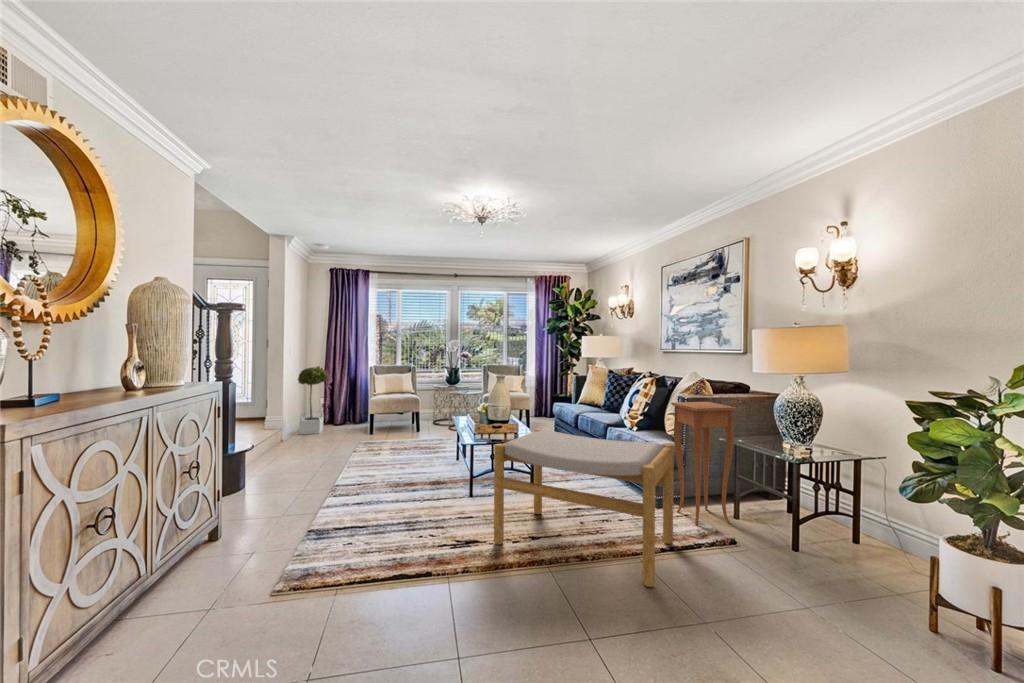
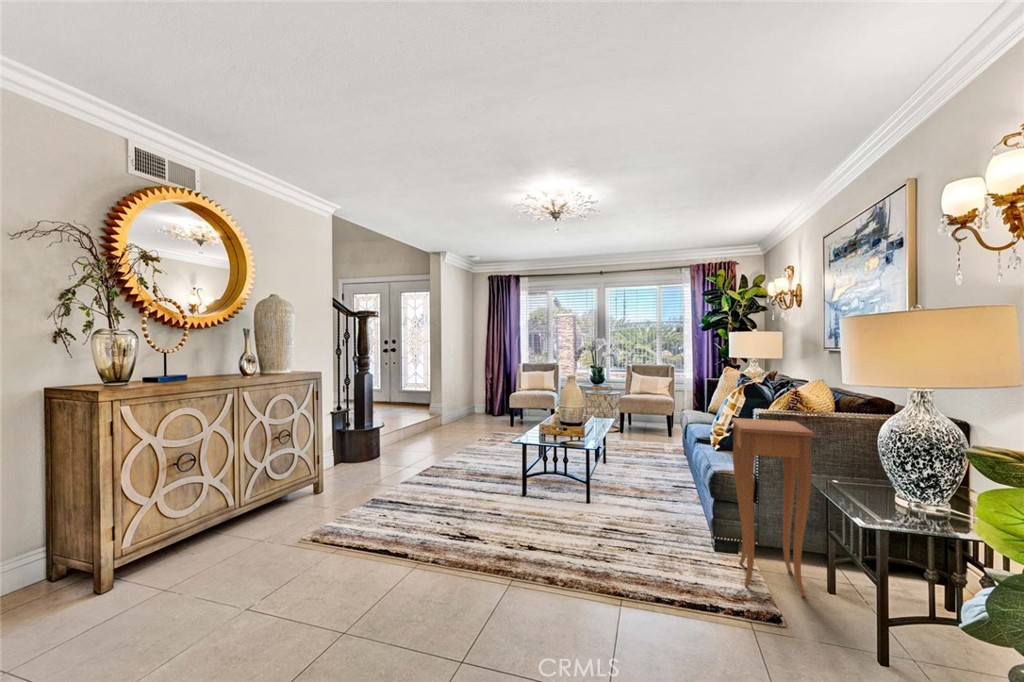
potted tree: present [298,366,328,434] -> none [454,363,479,422]
footstool: present [494,429,674,587] -> none [488,434,681,636]

